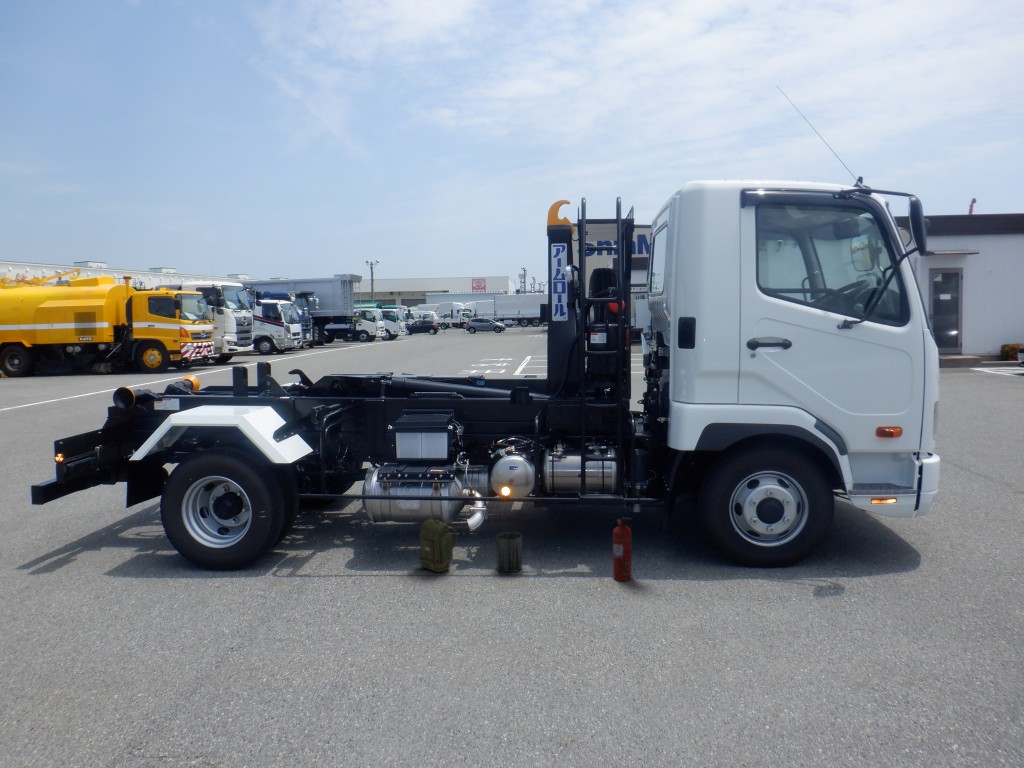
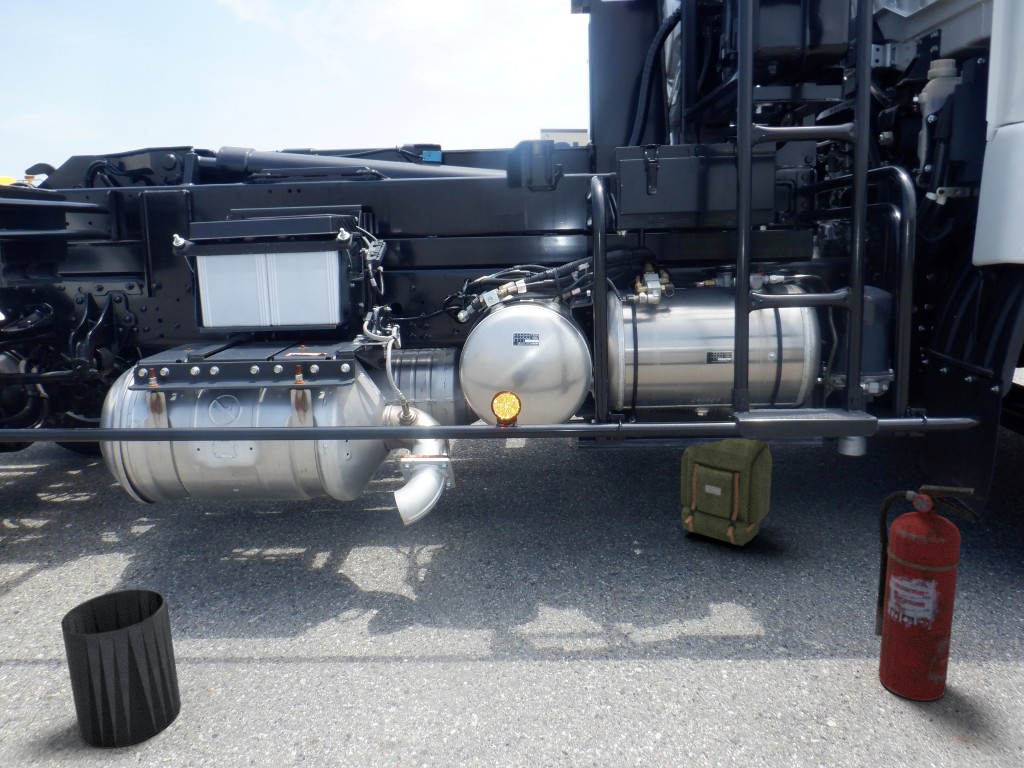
backpack: present [419,519,457,572] -> present [681,439,772,546]
trash can: present [496,532,522,572] -> present [61,588,181,749]

